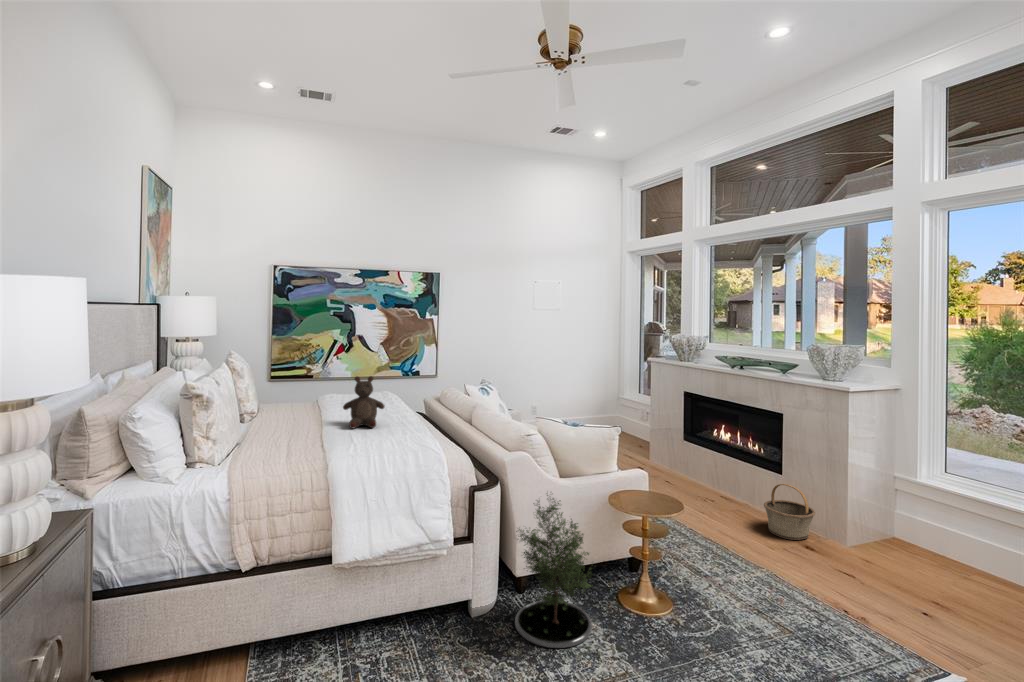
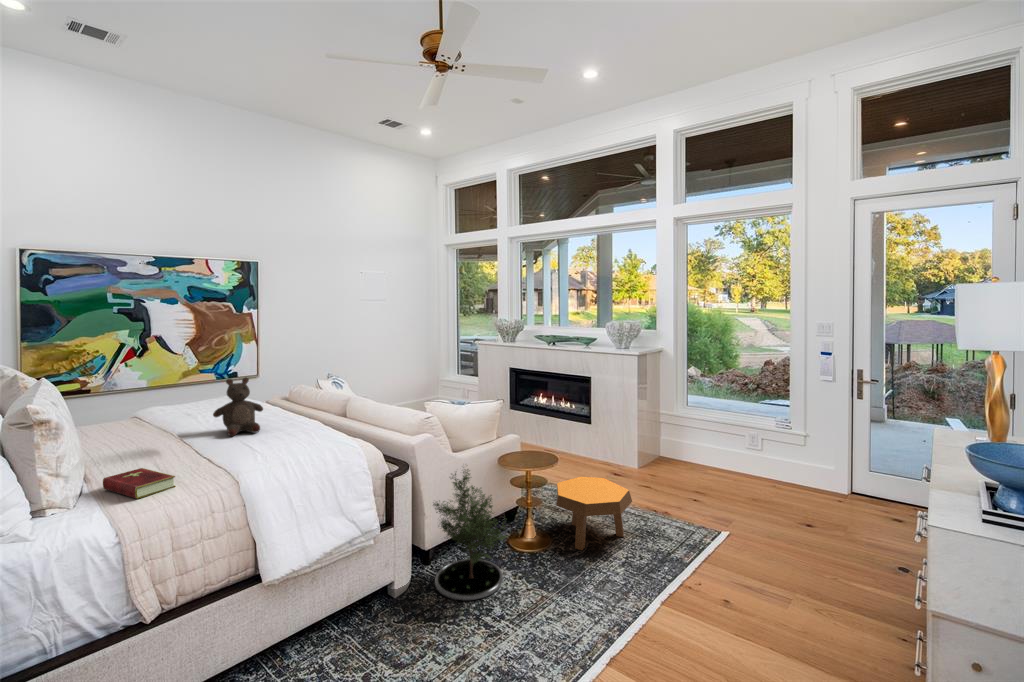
hardcover book: none [242,445,283,469] -> present [103,468,176,499]
basket: present [764,484,815,540] -> none [576,431,610,471]
footstool: none [683,539,794,633] -> present [556,477,632,550]

